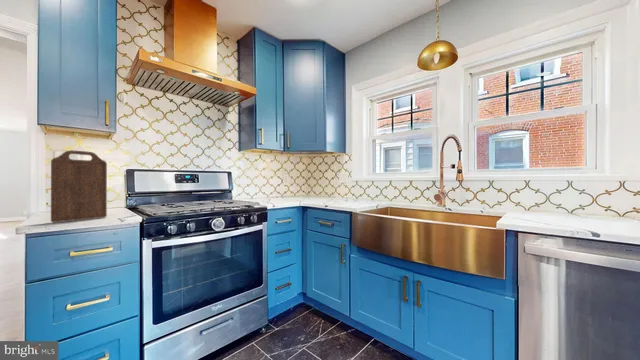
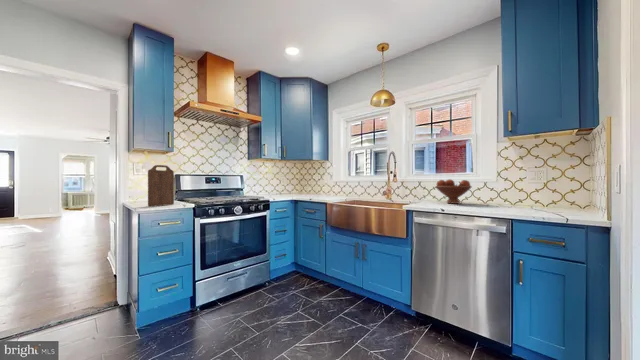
fruit bowl: none [530,177,606,217] -> present [436,179,471,204]

